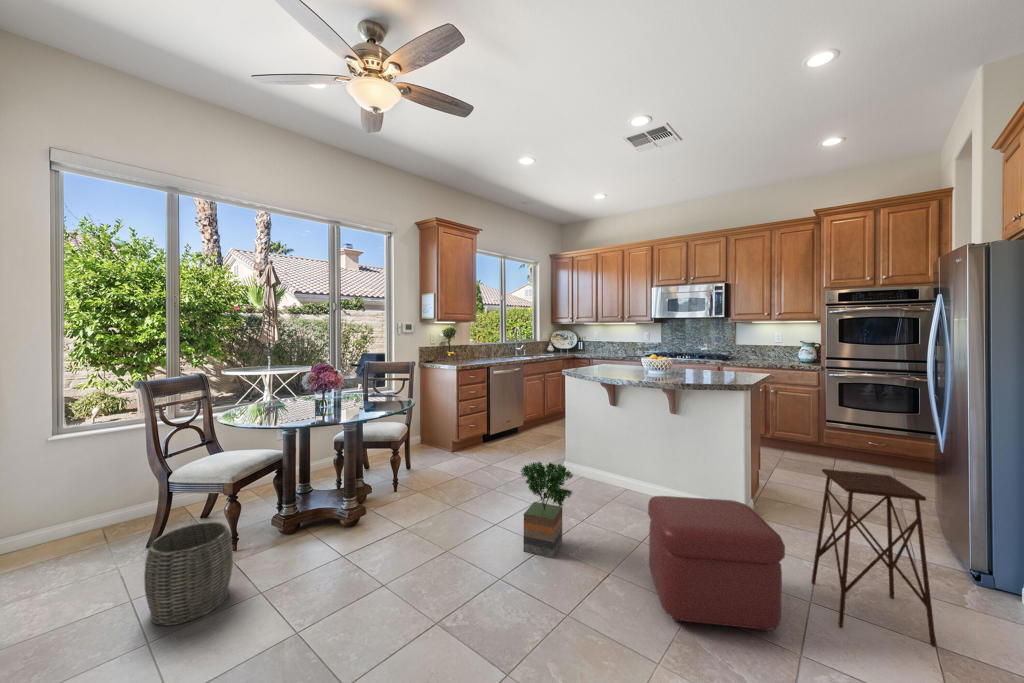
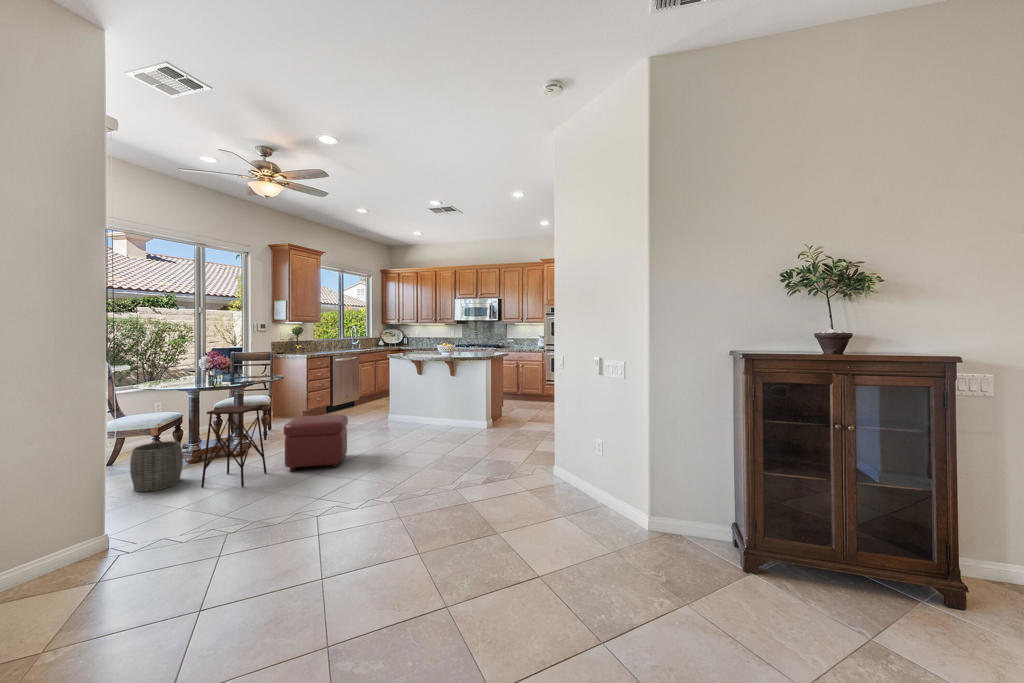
potted tree: present [521,461,573,558] -> none [359,400,391,449]
side table: present [811,469,936,646] -> present [201,406,267,488]
ottoman: present [648,496,785,631] -> present [284,415,348,470]

